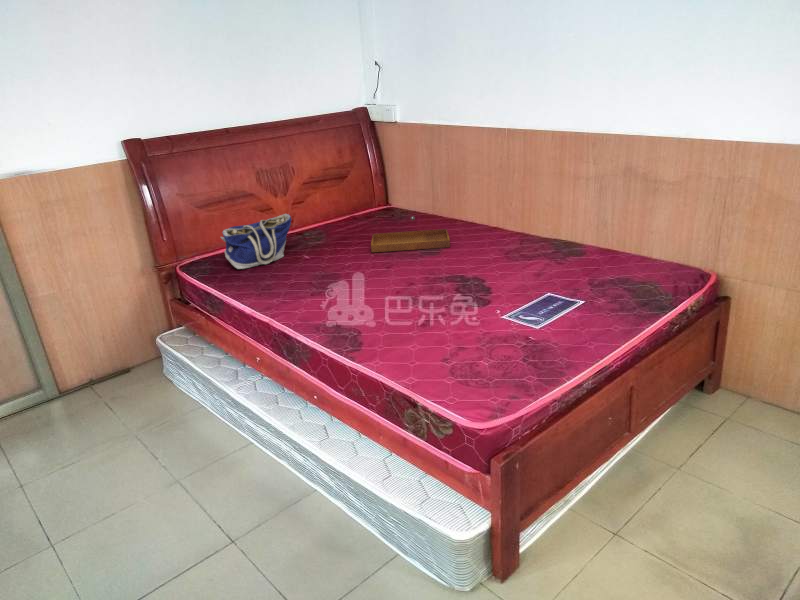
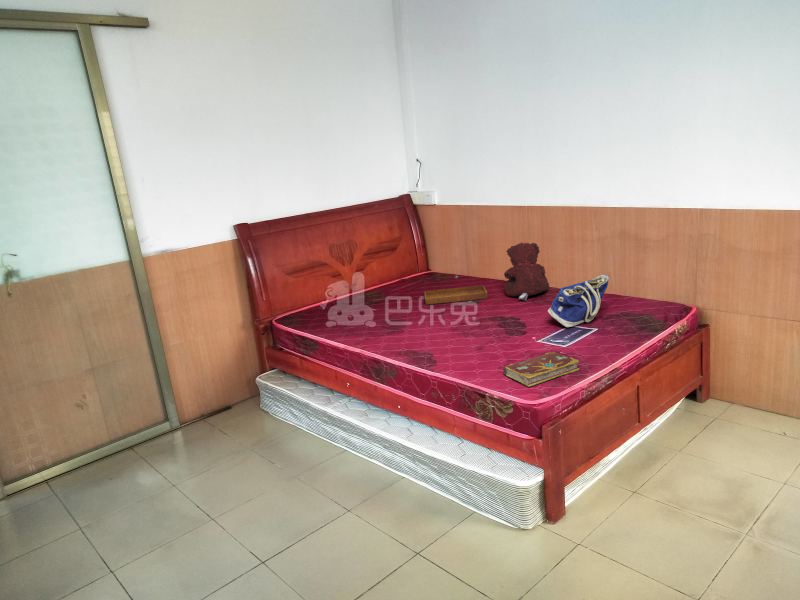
teddy bear: none [471,176,529,253] -> present [504,243,549,301]
tote bag: present [221,214,291,269] -> present [548,275,609,327]
book: none [448,337,553,394] -> present [503,352,579,387]

